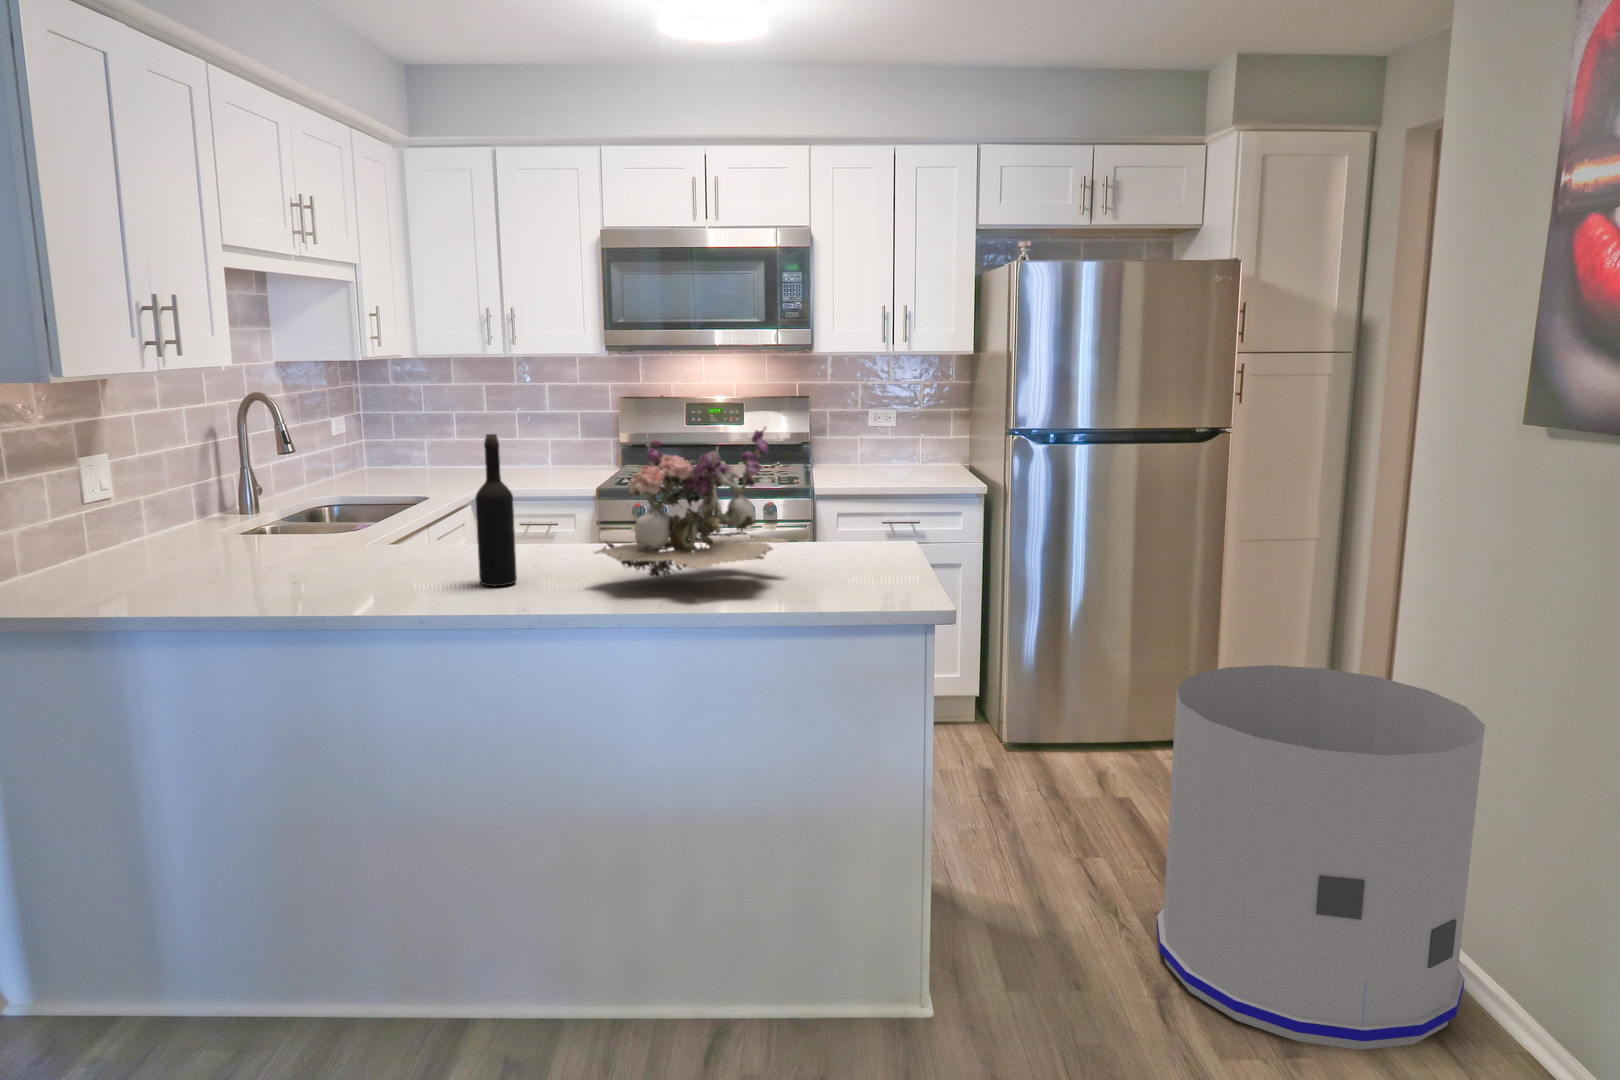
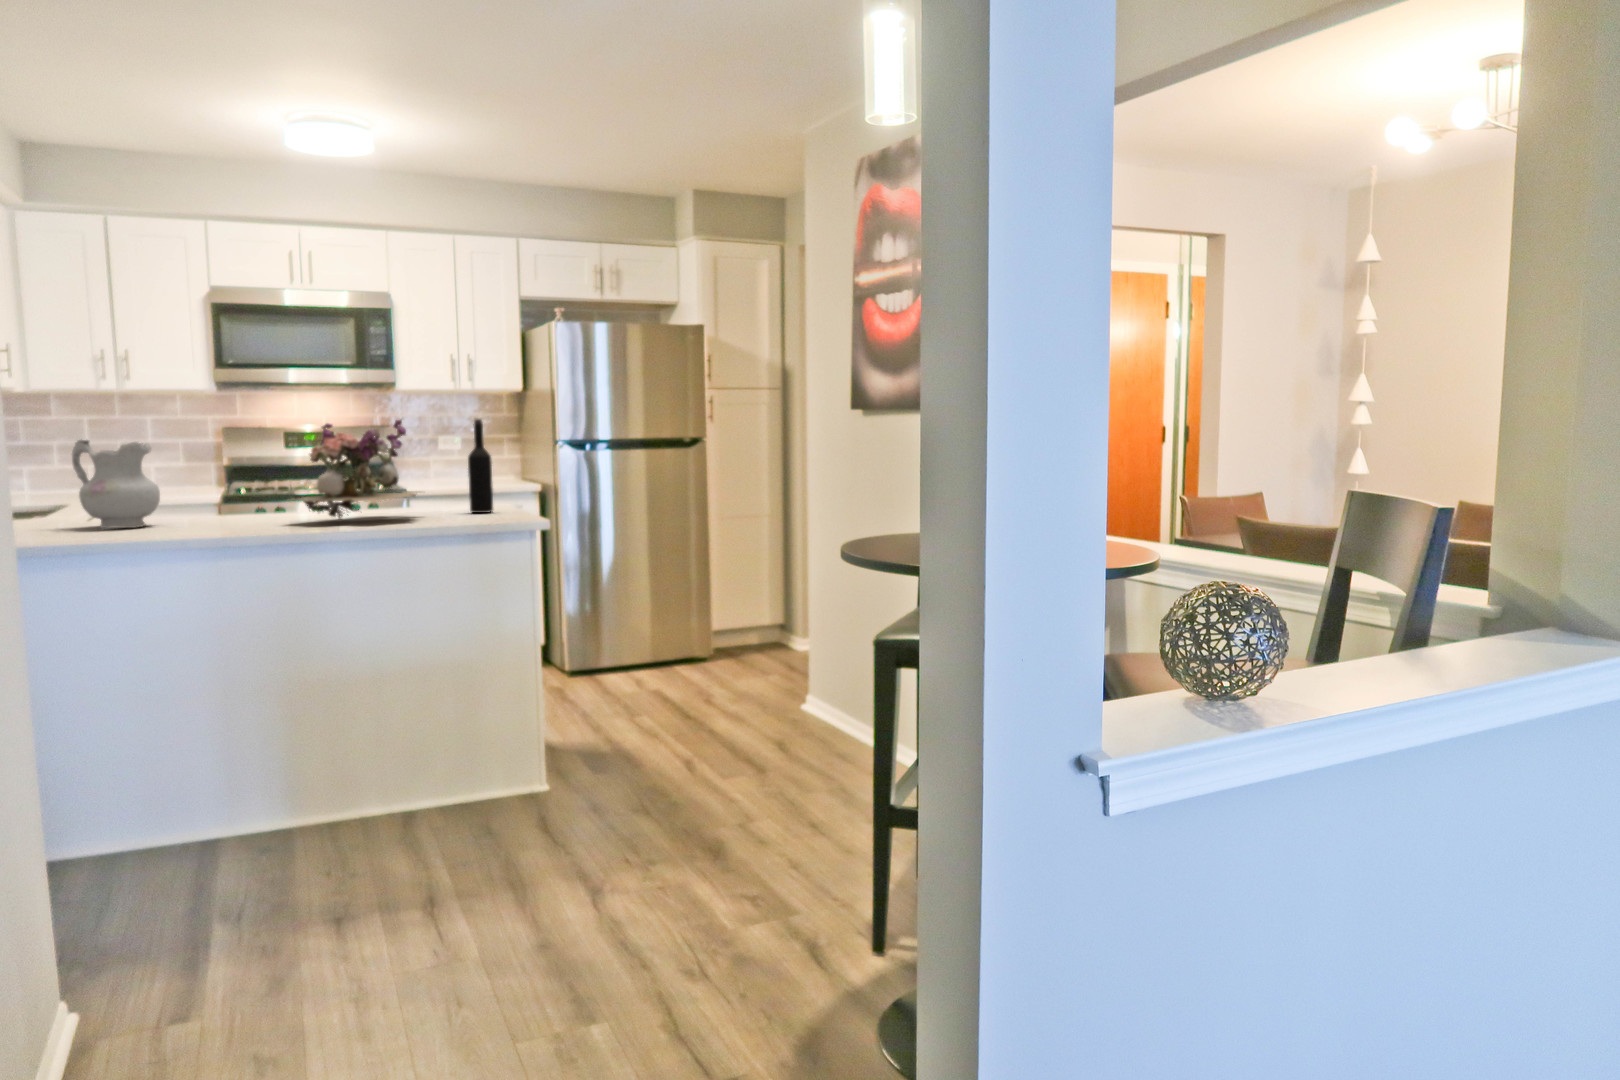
wine bottle: present [475,434,517,586] -> present [468,419,493,513]
ceramic pitcher: none [357,453,455,576] -> present [72,440,160,528]
trash can: present [1157,665,1485,1050] -> none [680,568,850,769]

